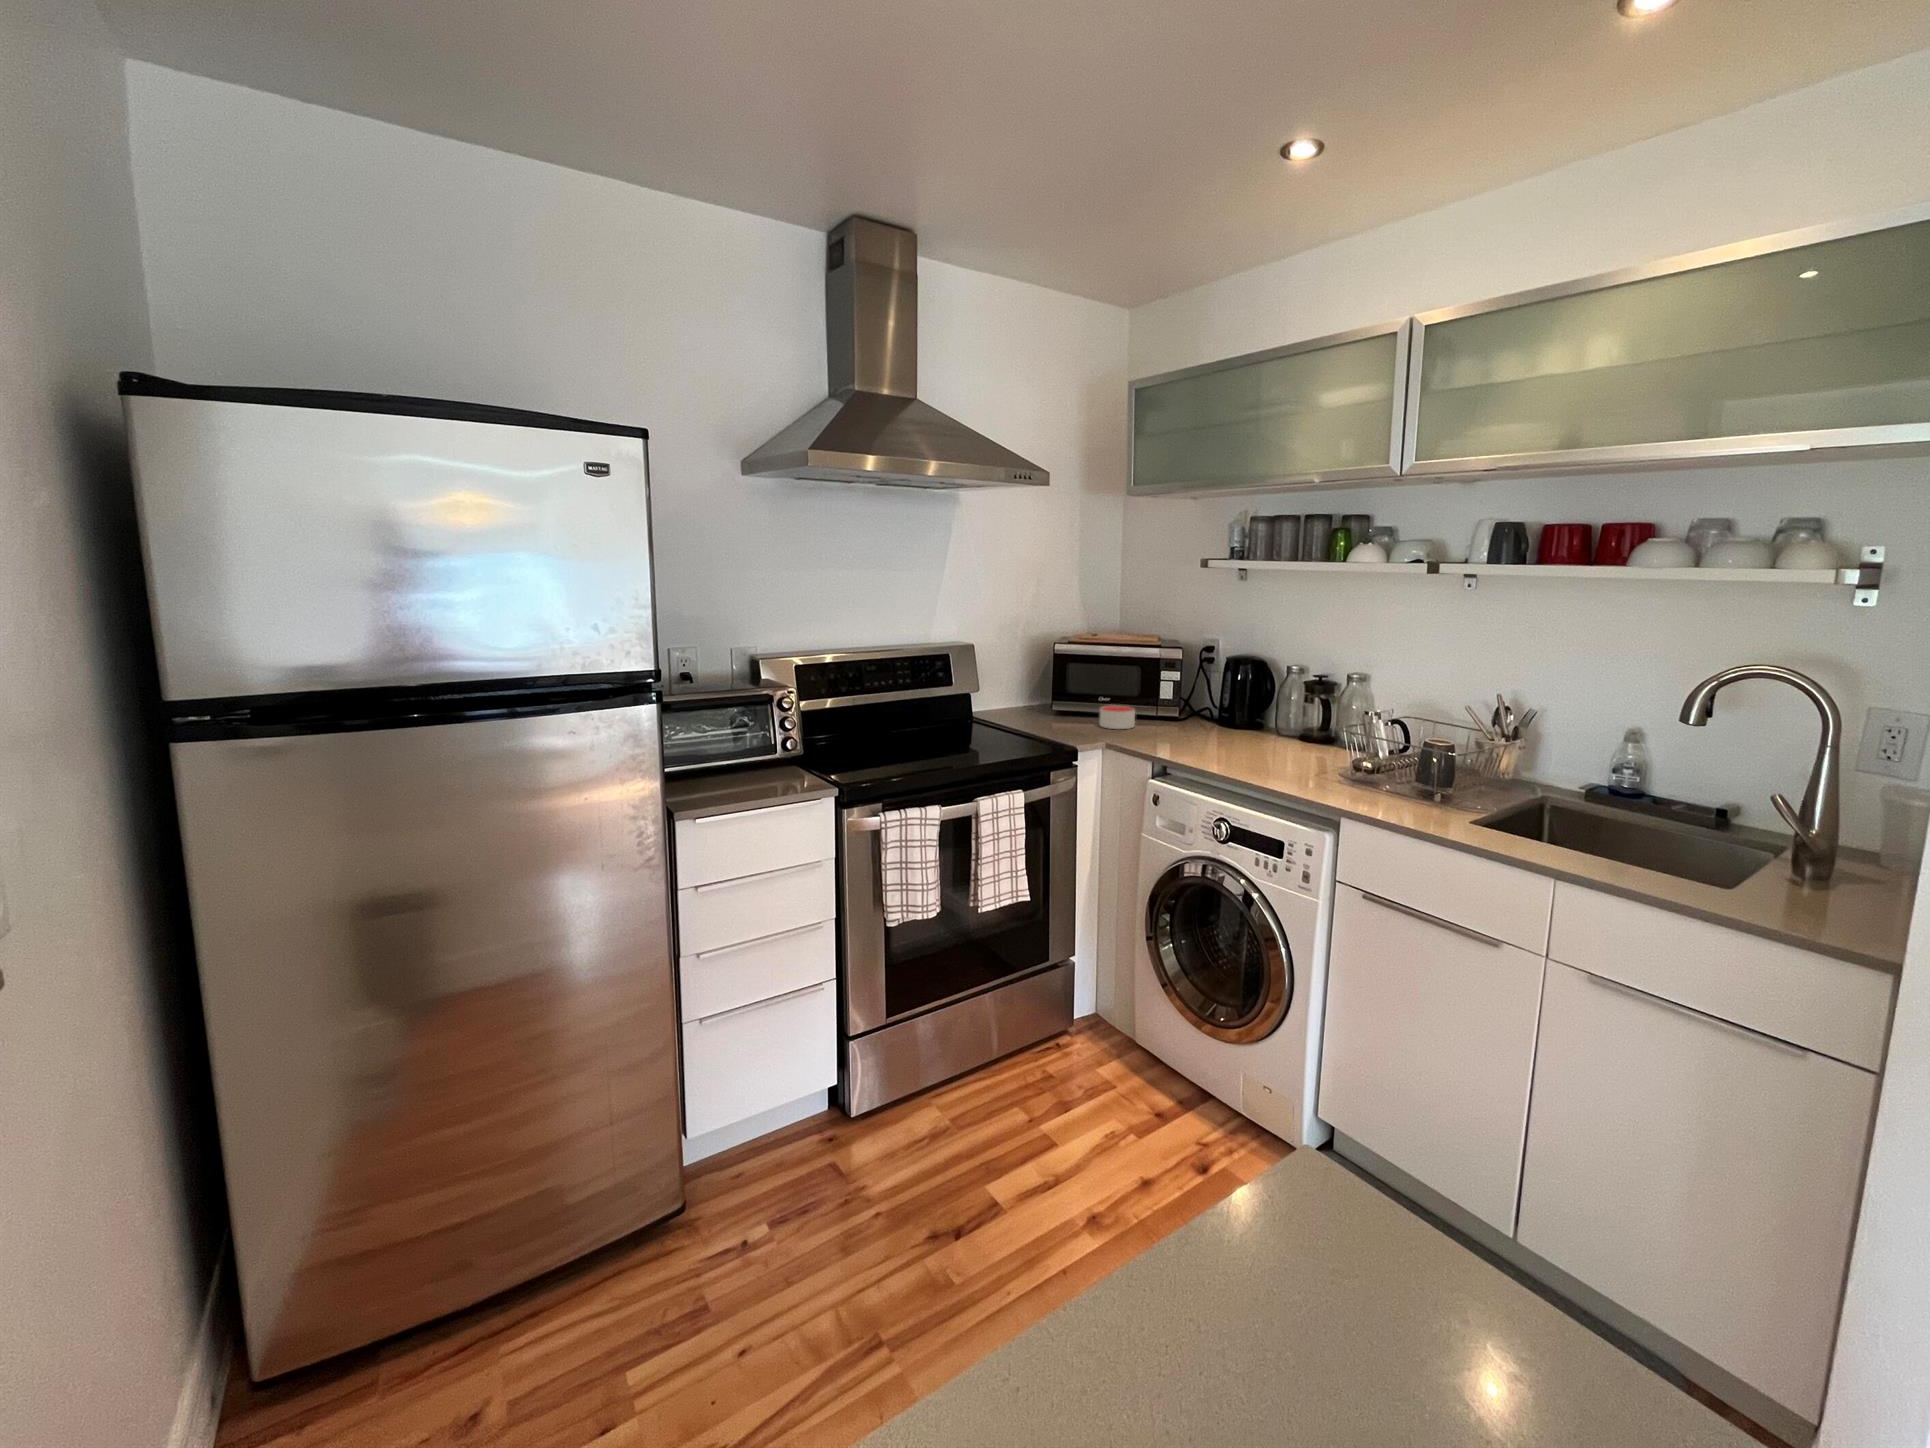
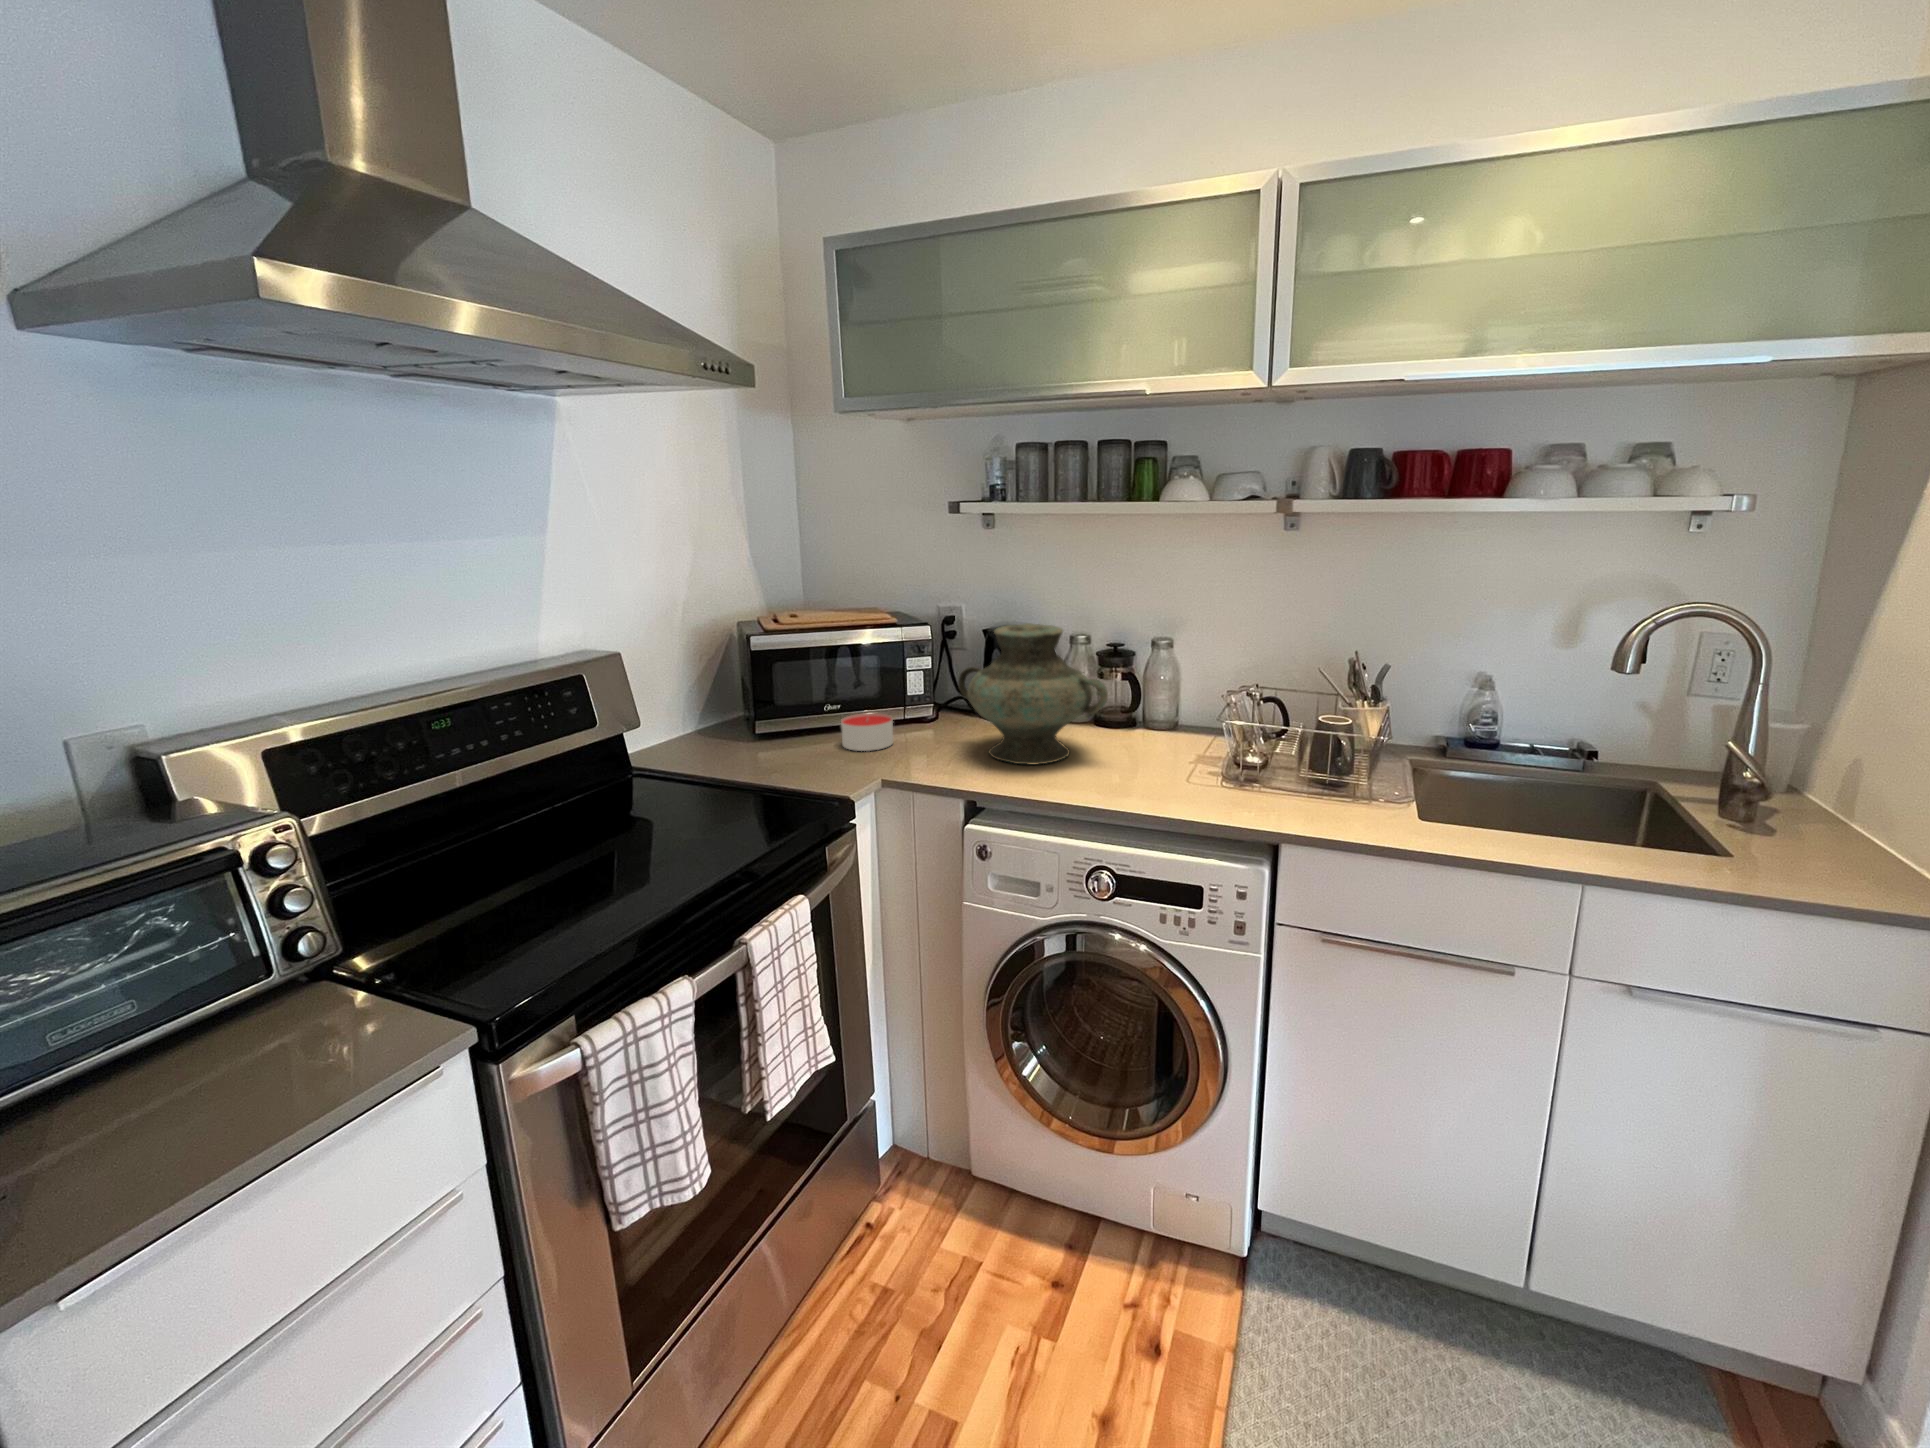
vase: none [1175,649,1269,752] -> present [958,623,1108,765]

